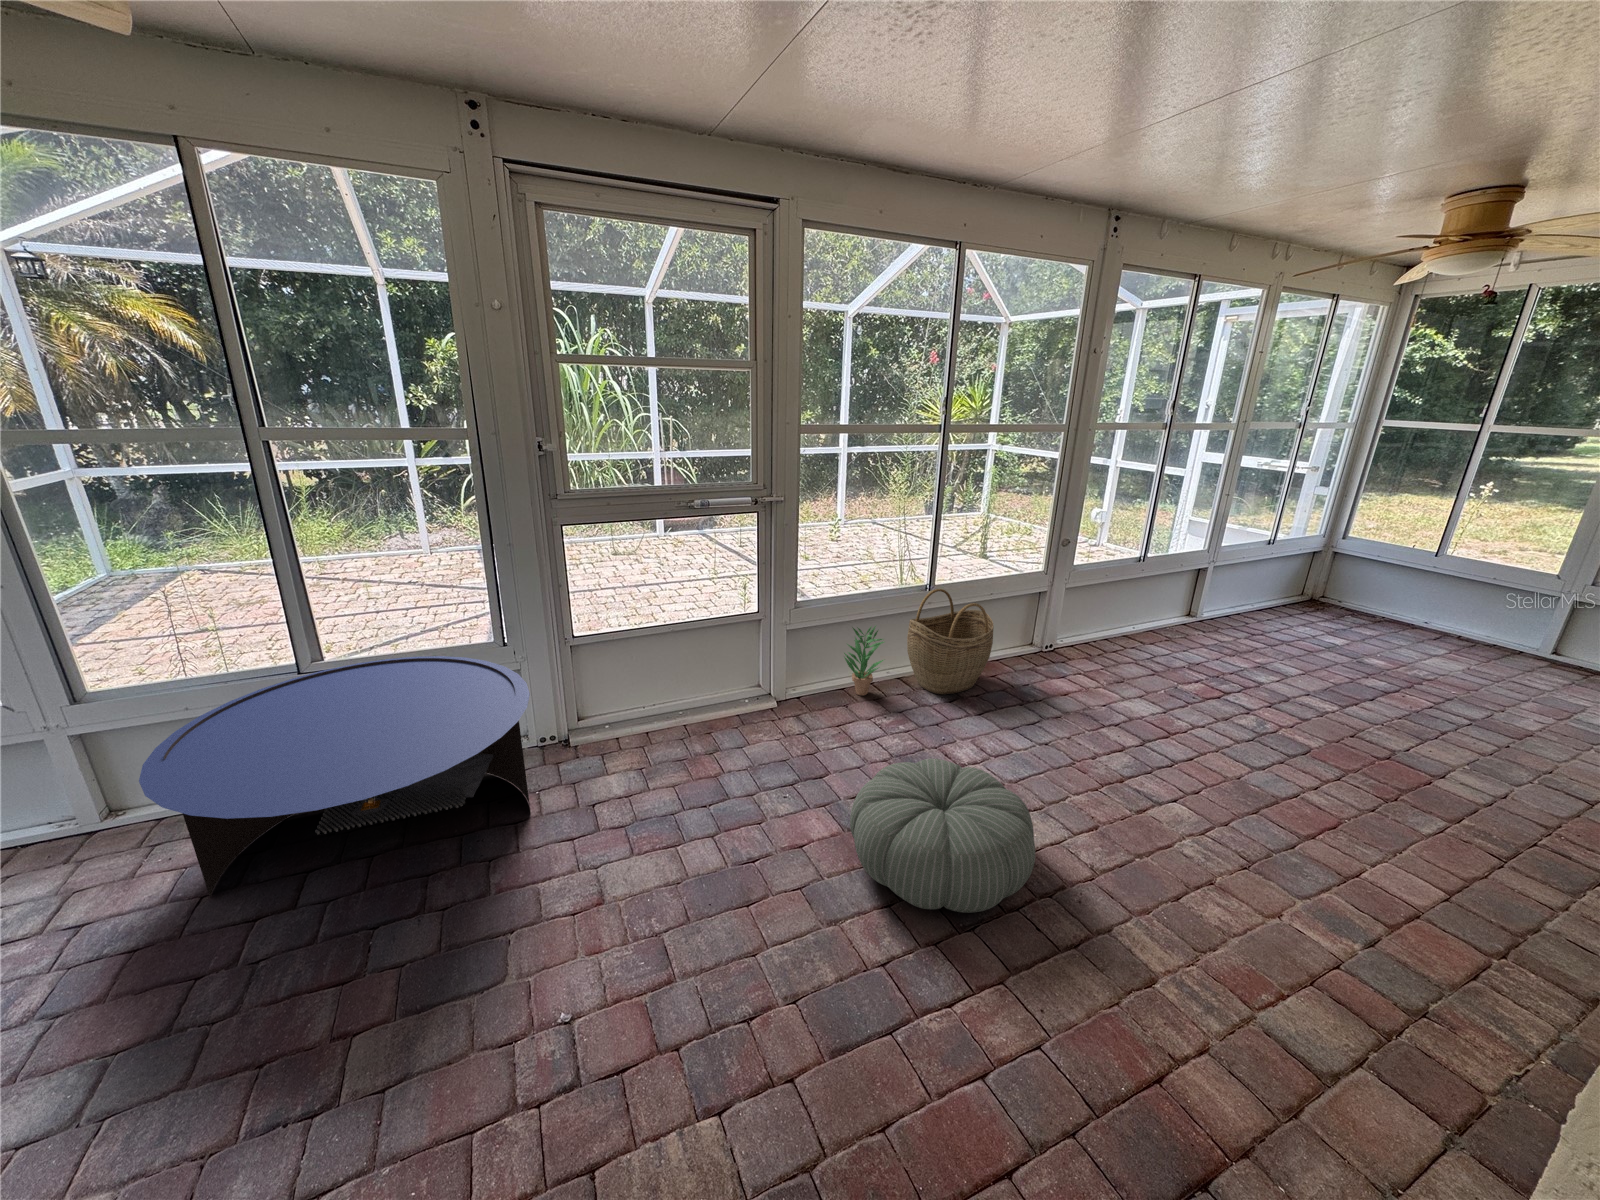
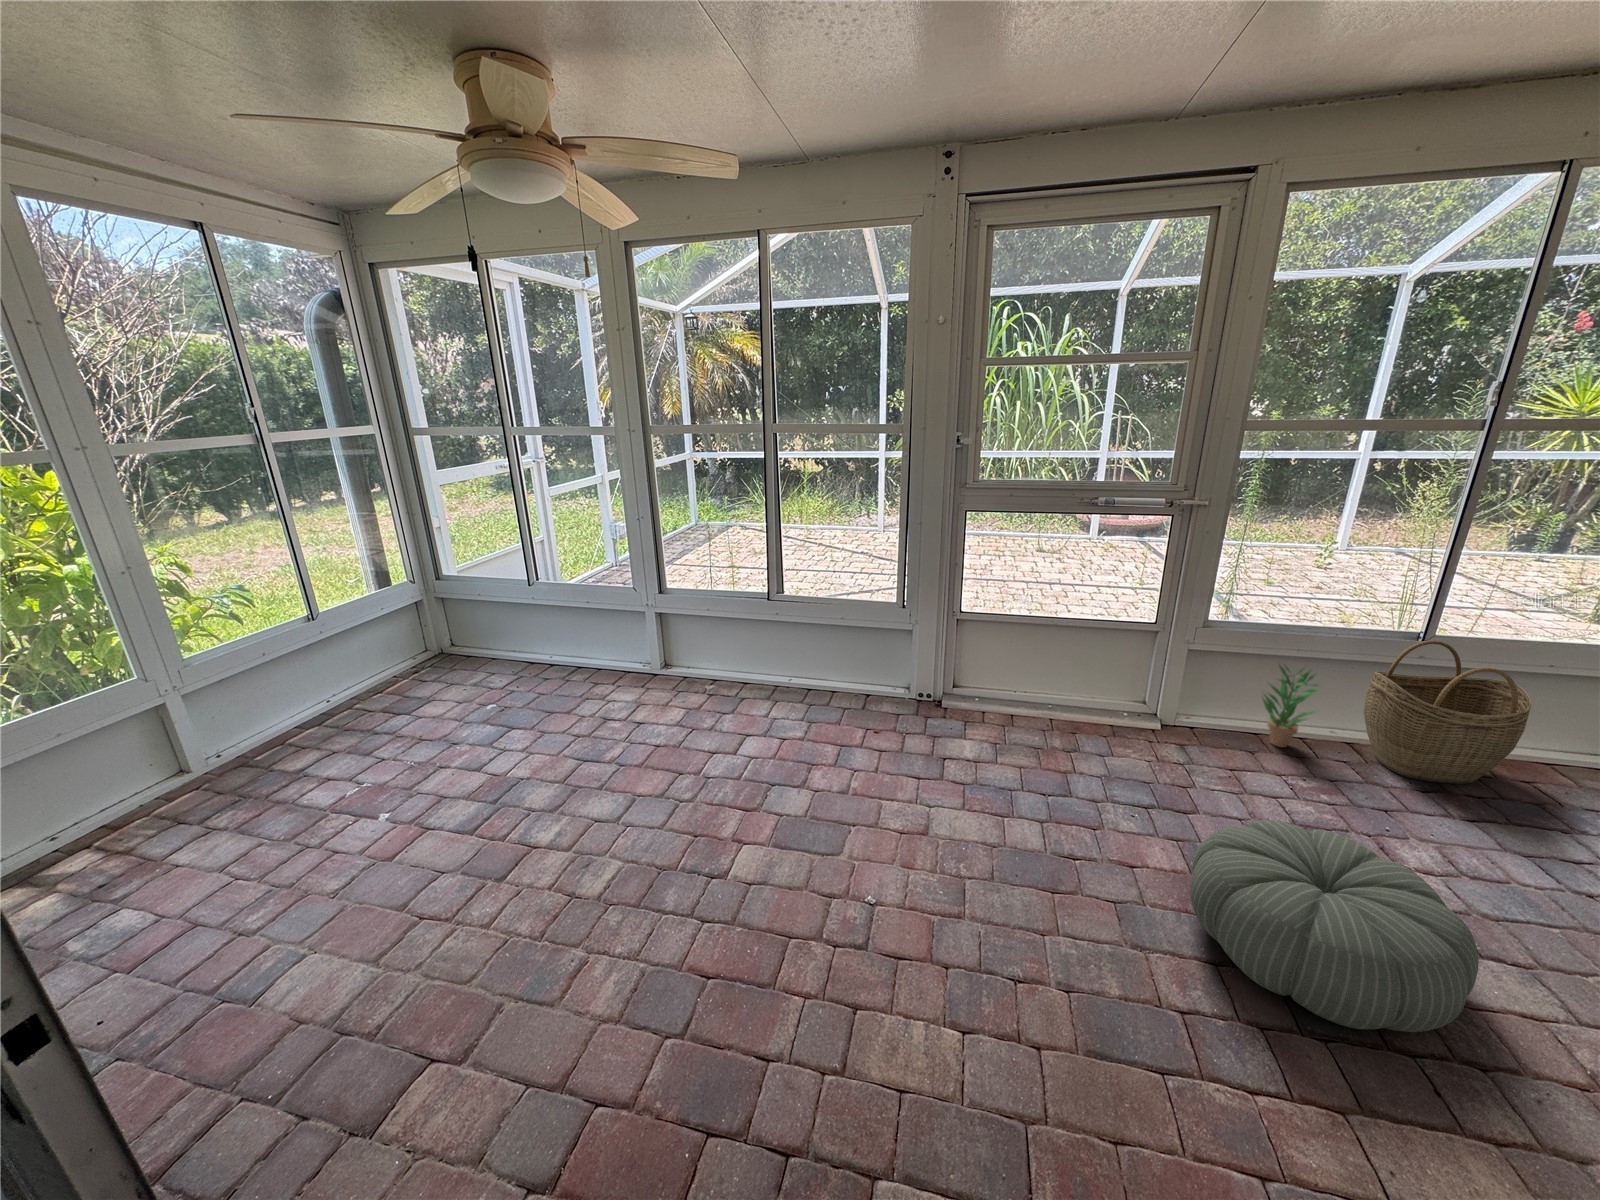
coffee table: present [139,656,530,898] -> none [676,602,908,748]

